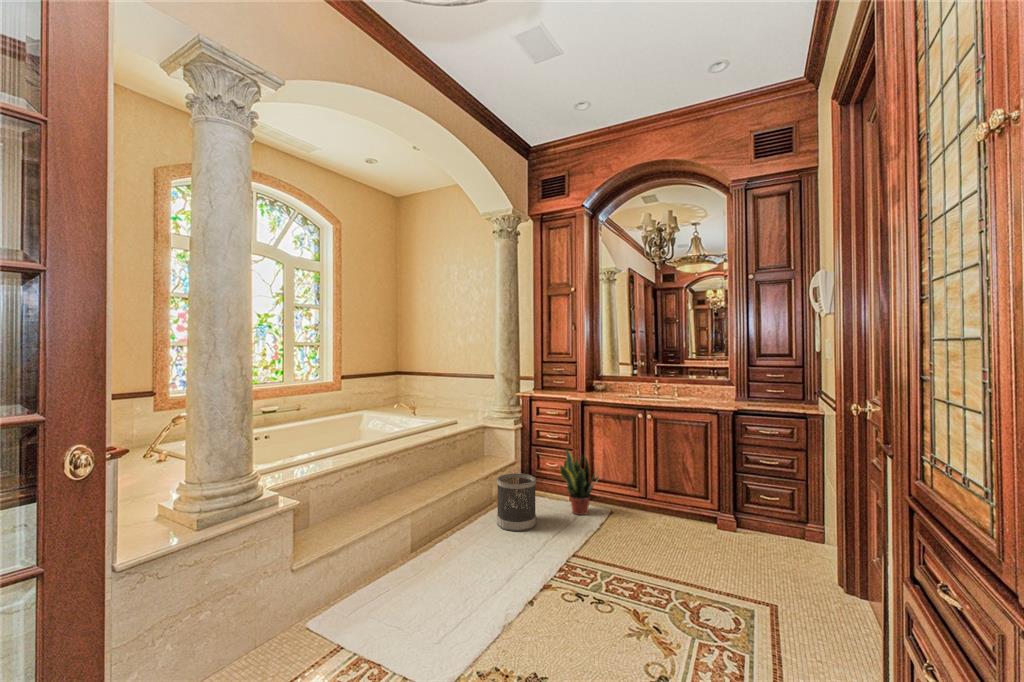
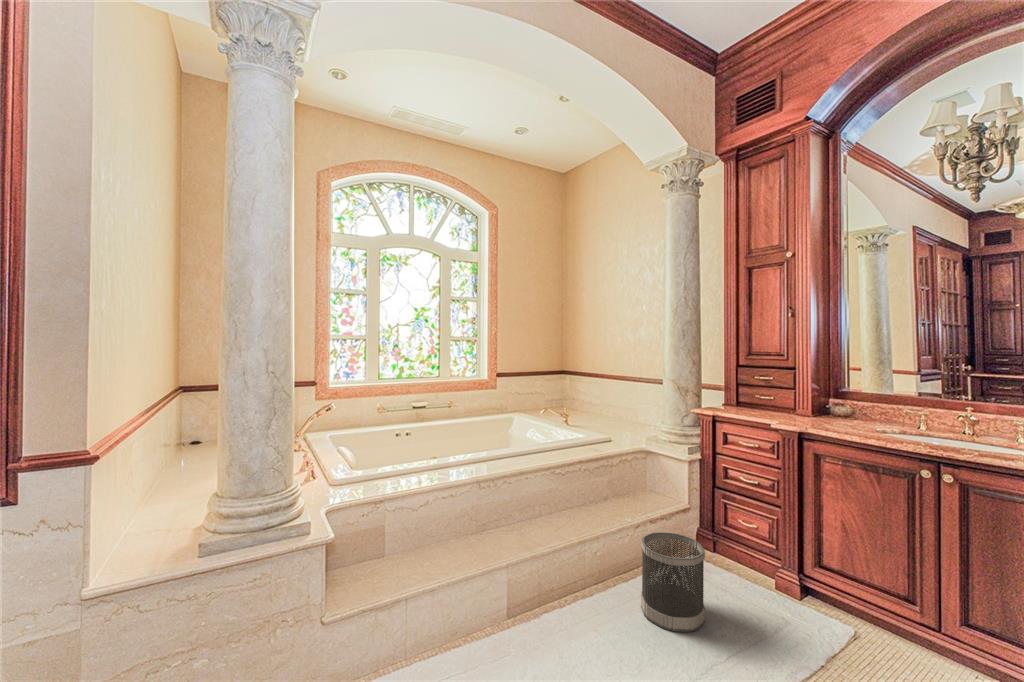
potted plant: present [560,449,599,515] -> none [751,507,837,627]

